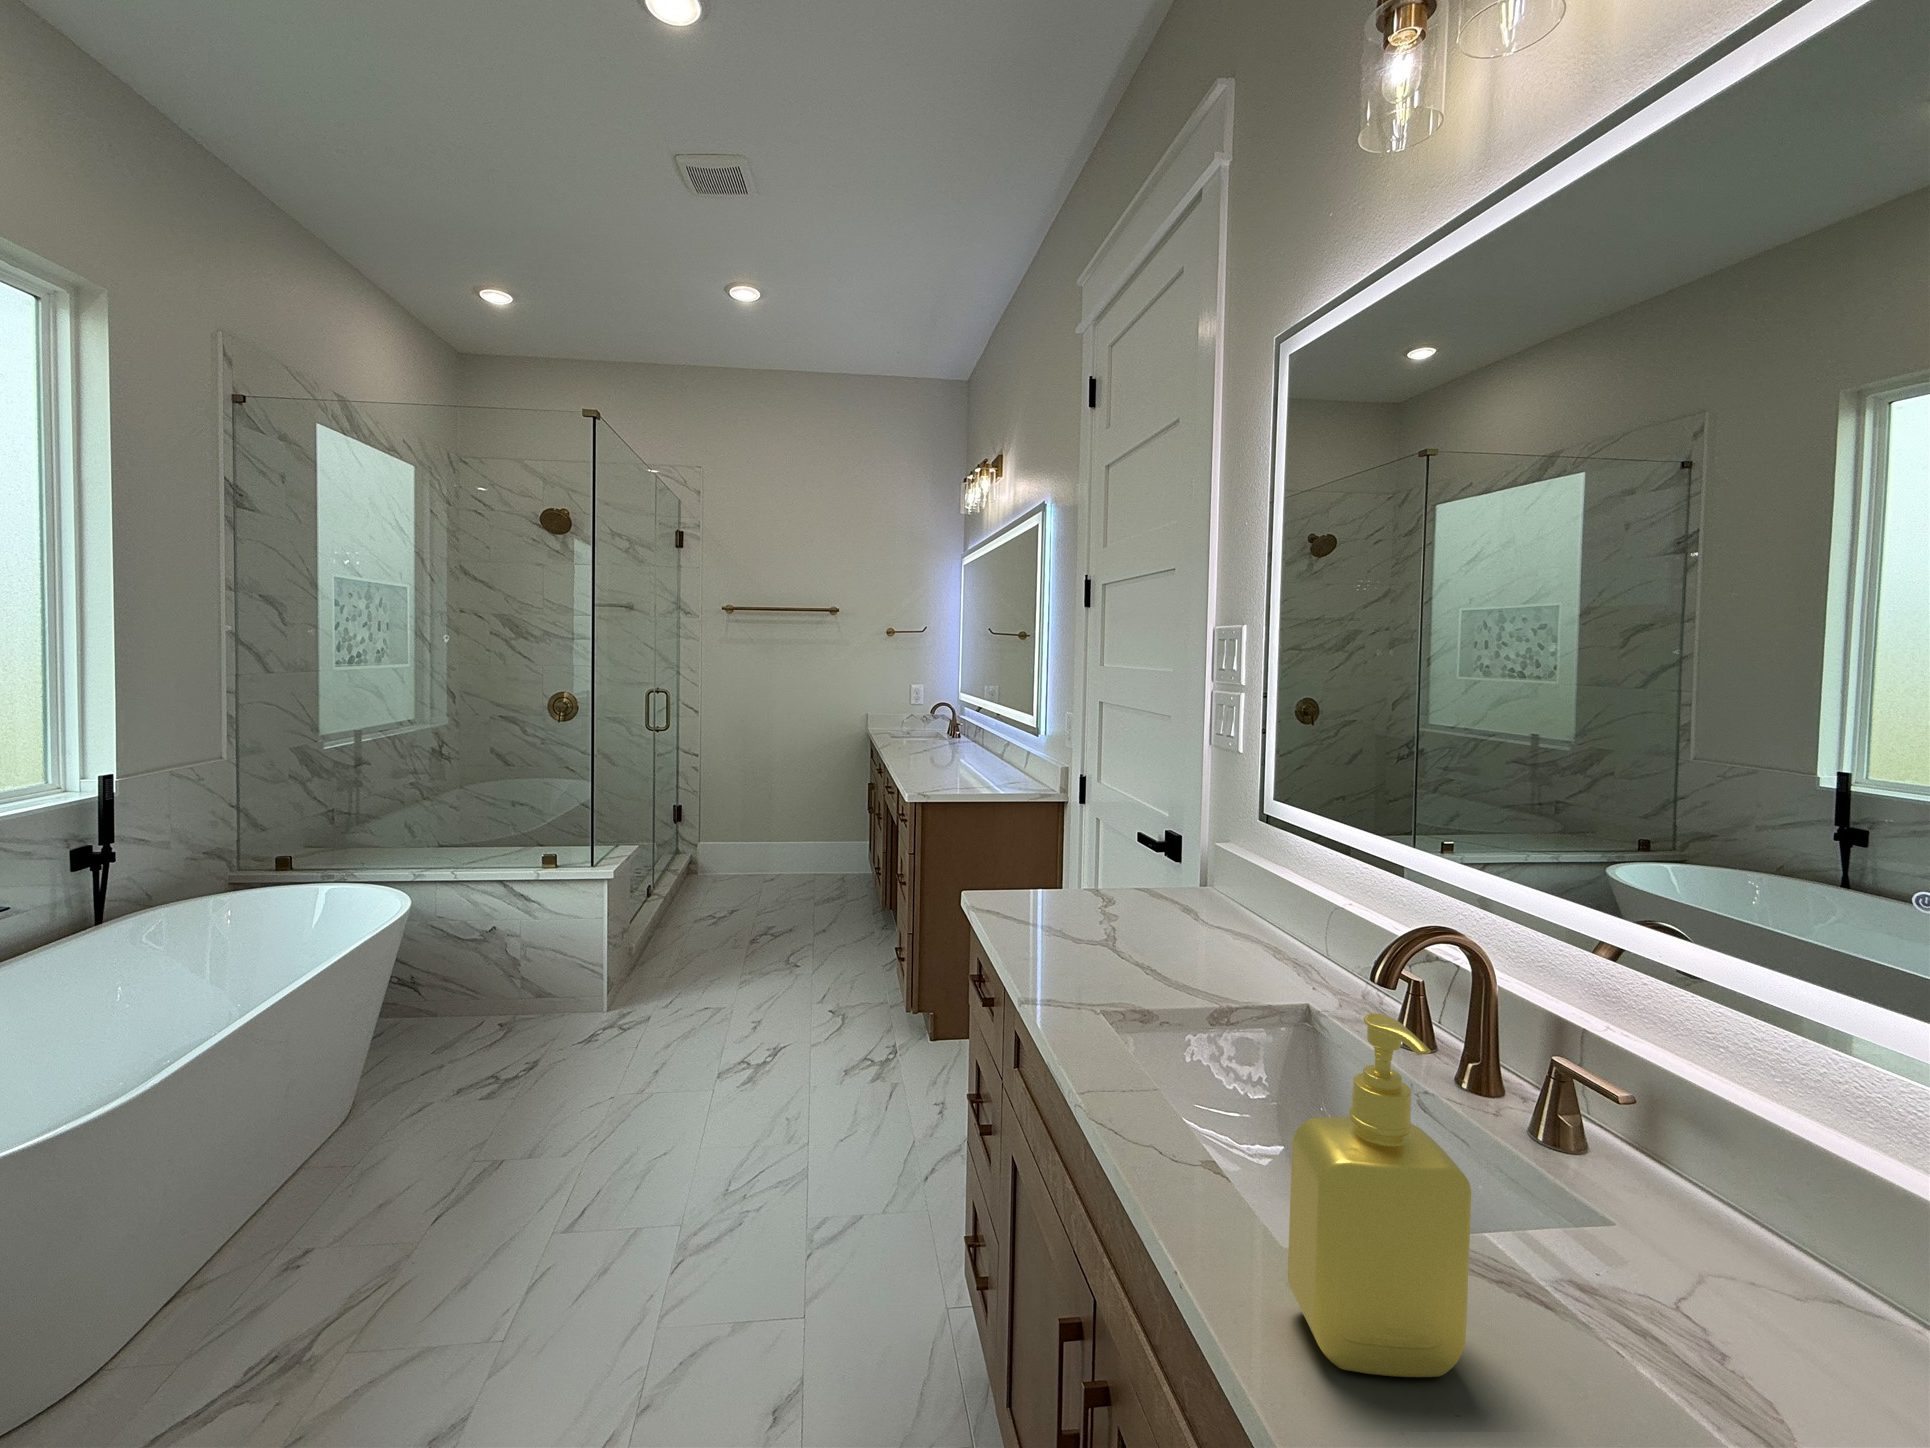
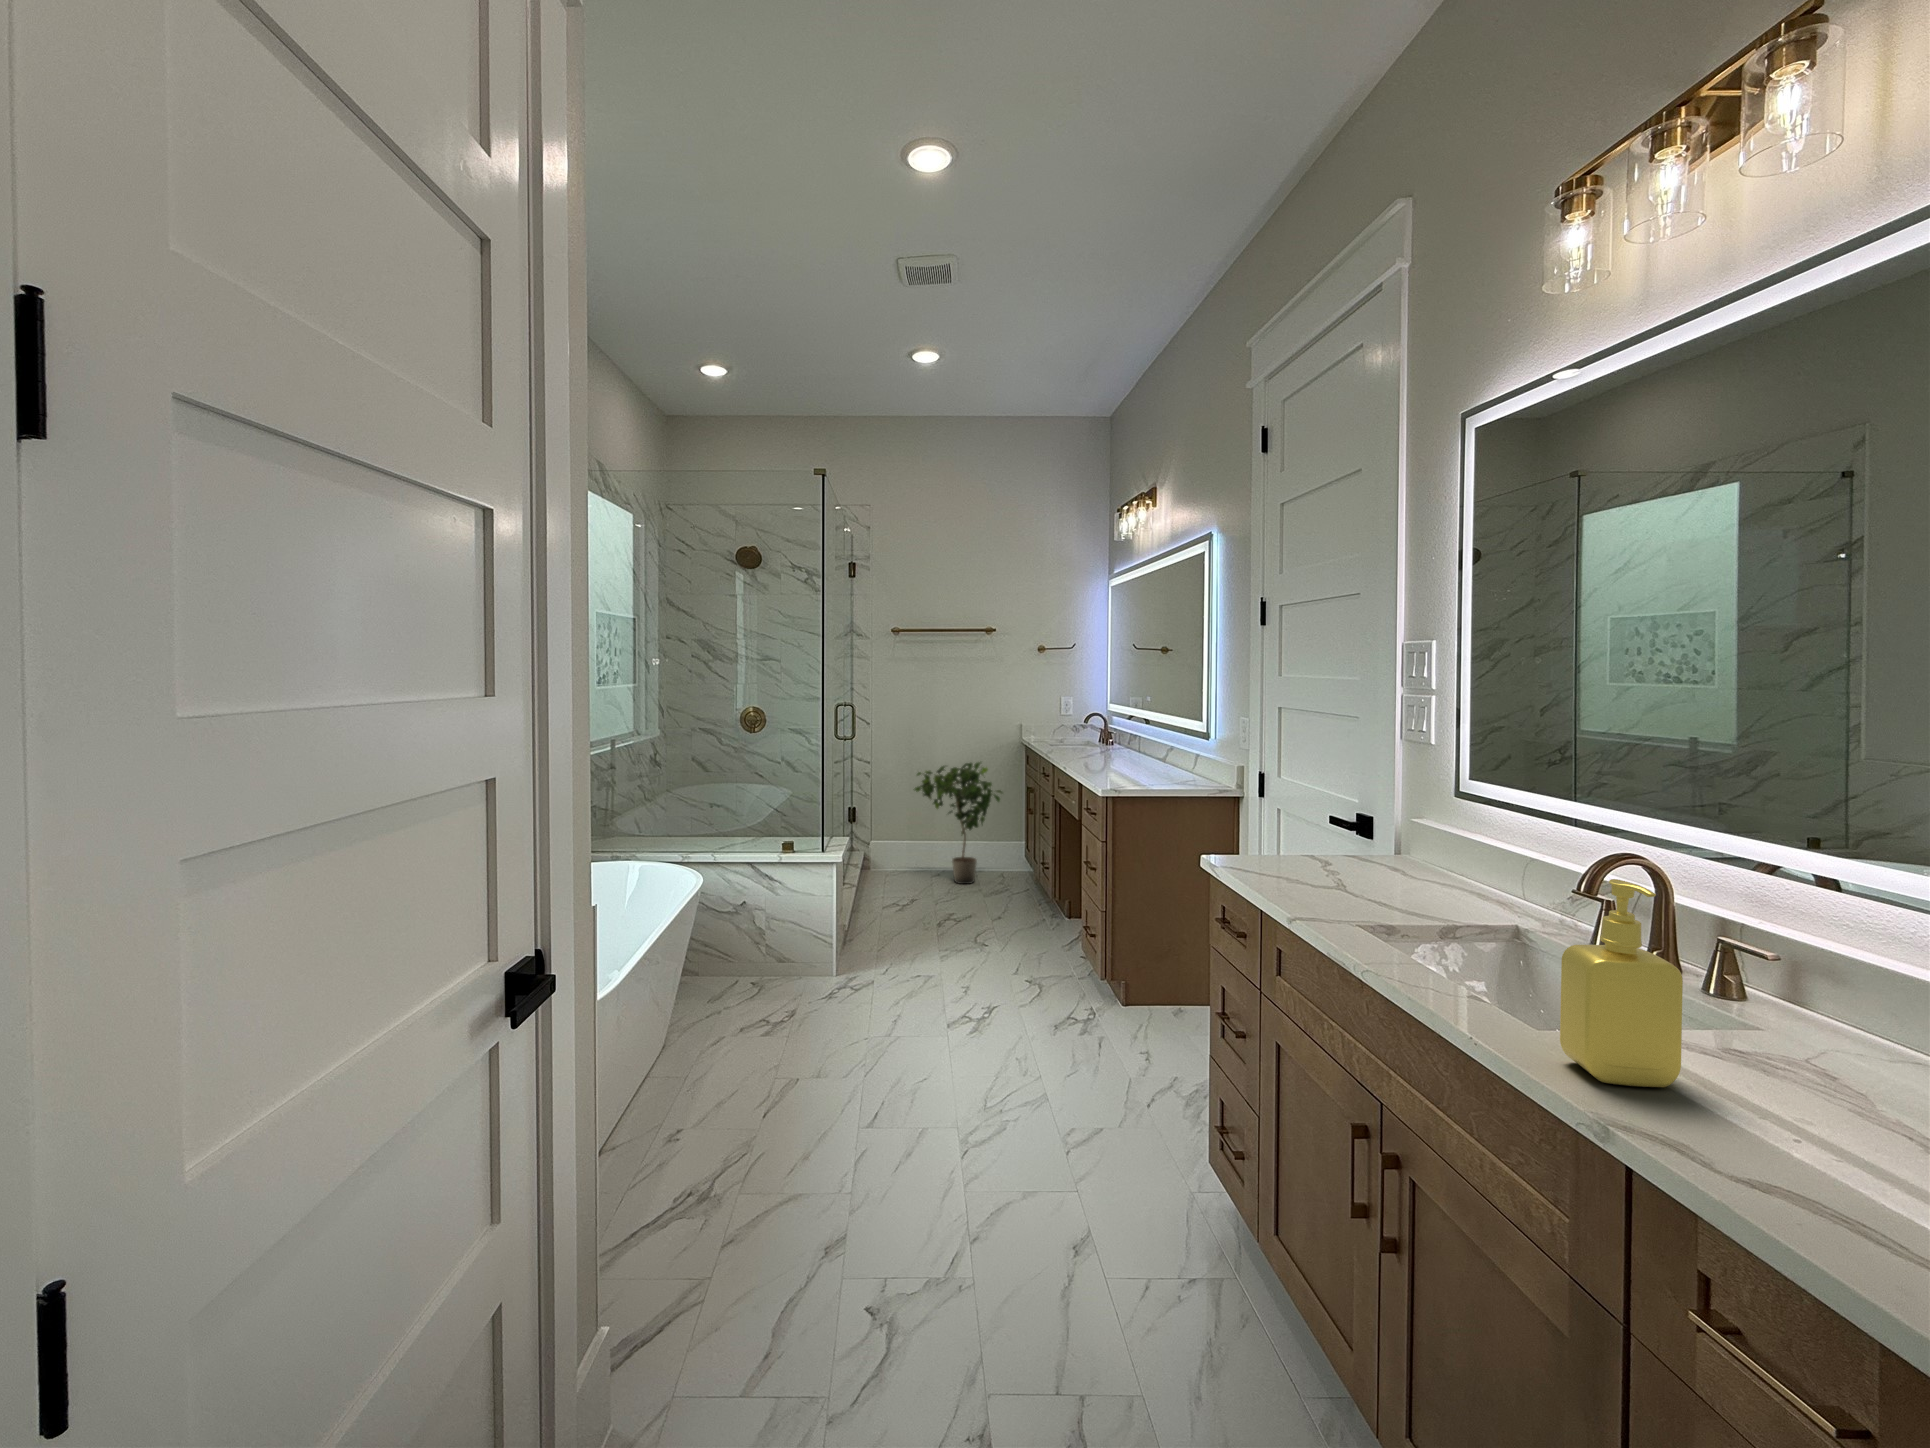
potted plant: none [735,755,843,895] -> present [915,762,1002,884]

